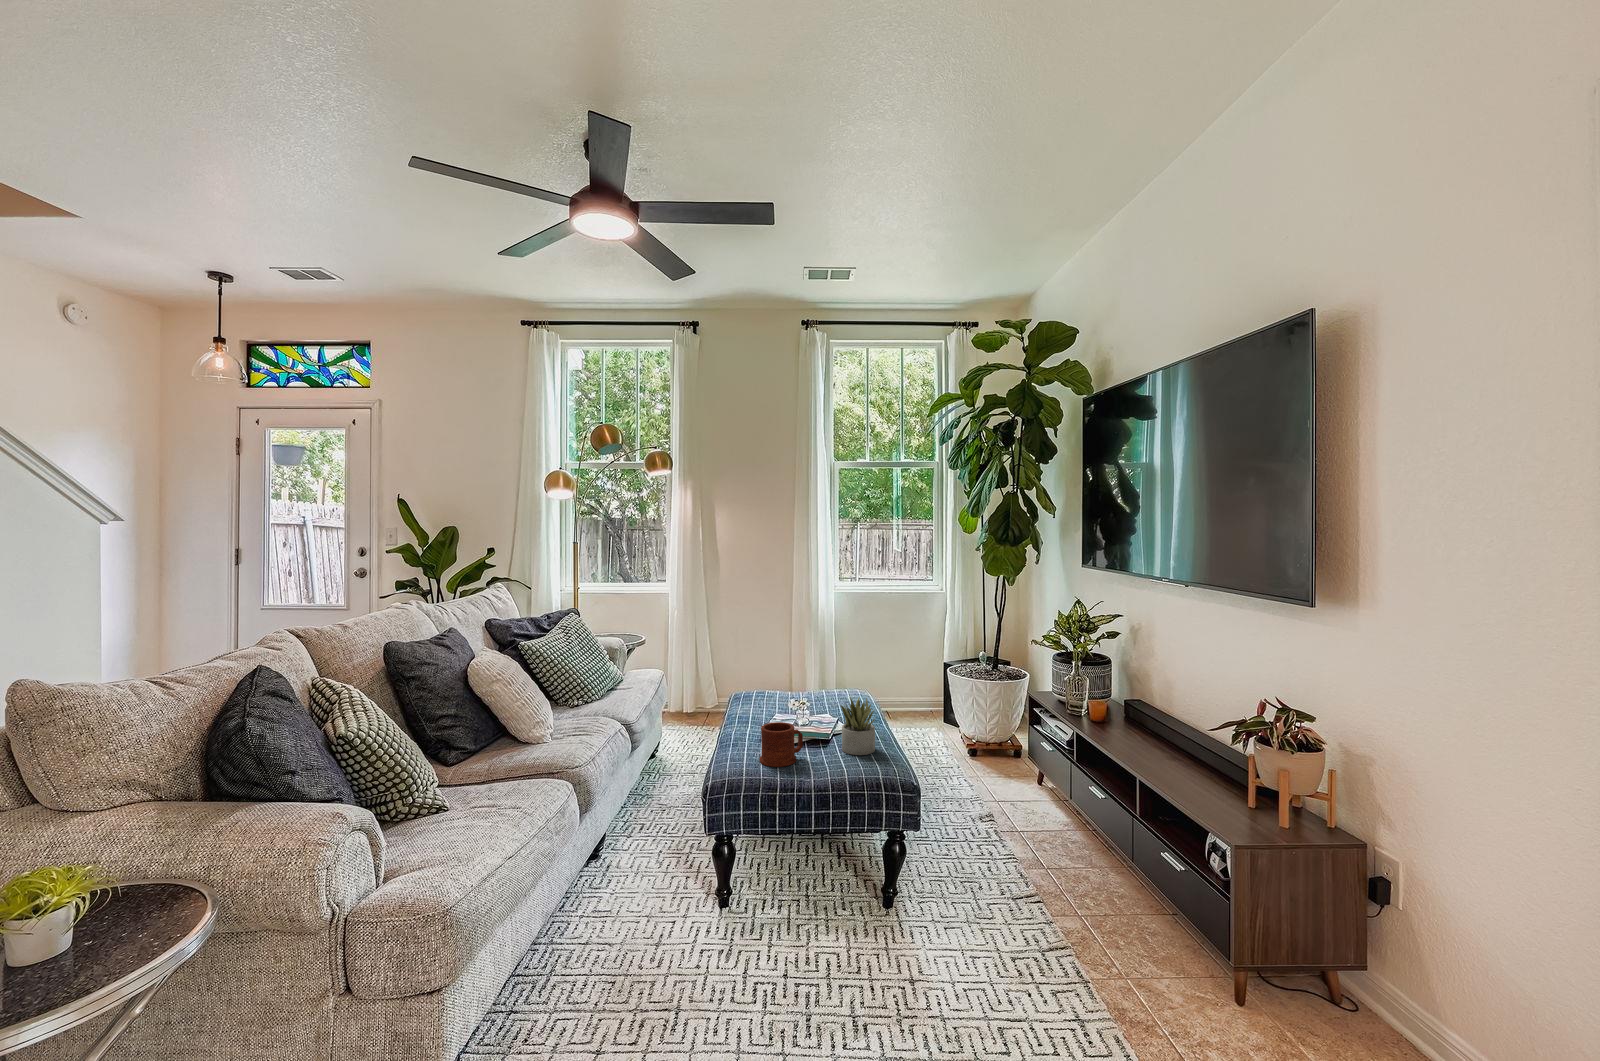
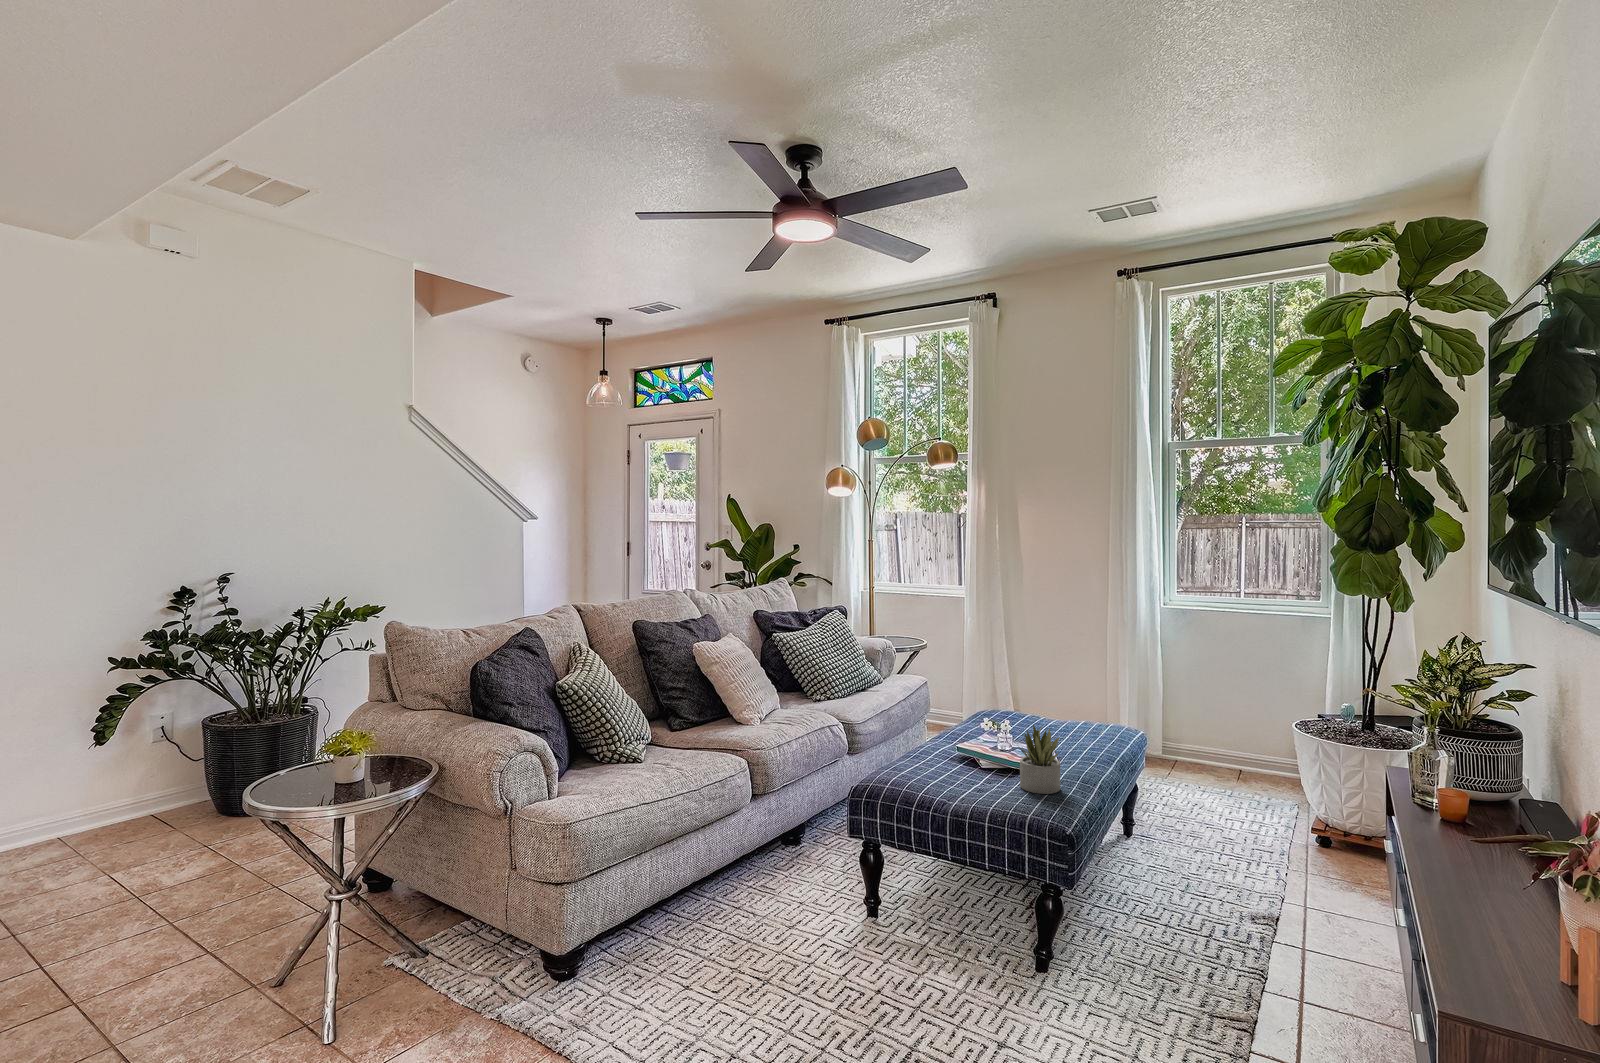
mug: present [759,722,803,767] -> none [919,739,968,787]

